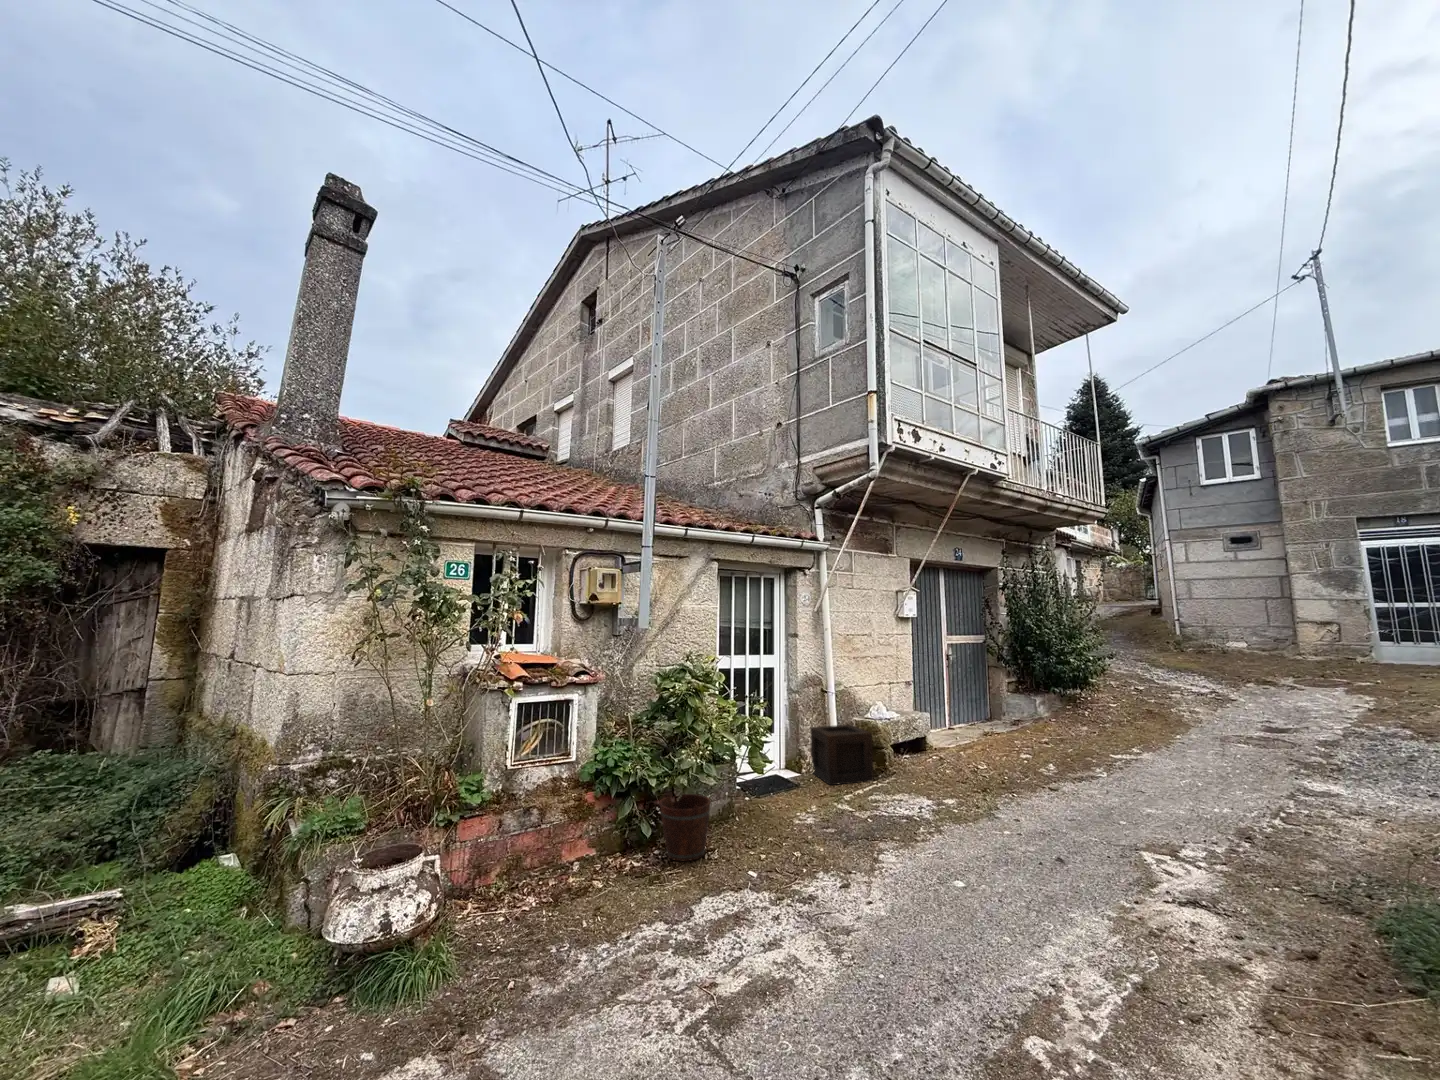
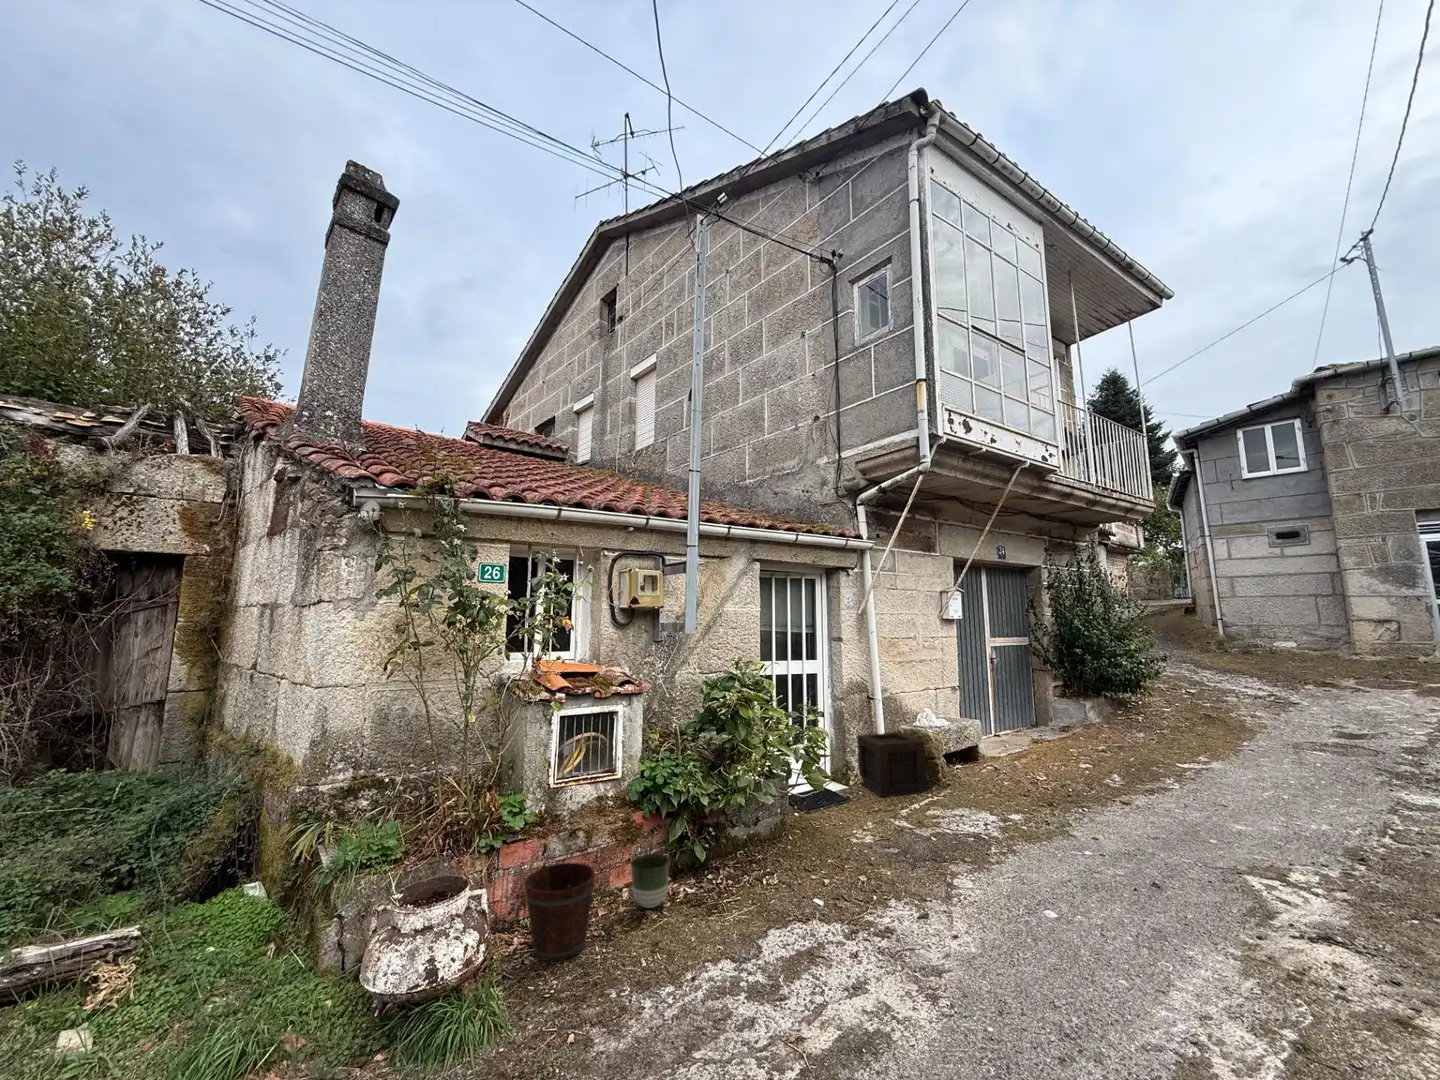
bucket: present [660,794,711,861] -> present [525,863,595,961]
planter: none [581,831,616,880] -> present [631,854,669,908]

